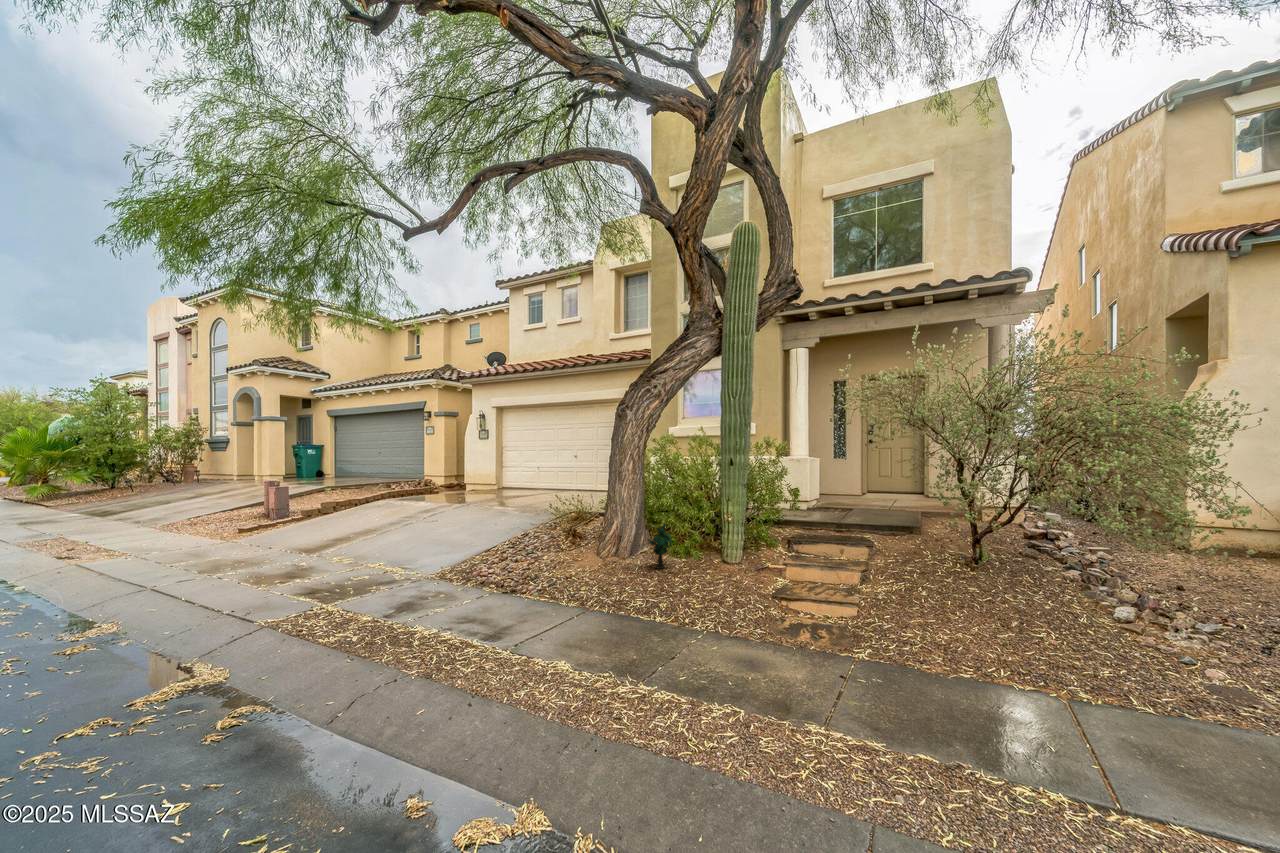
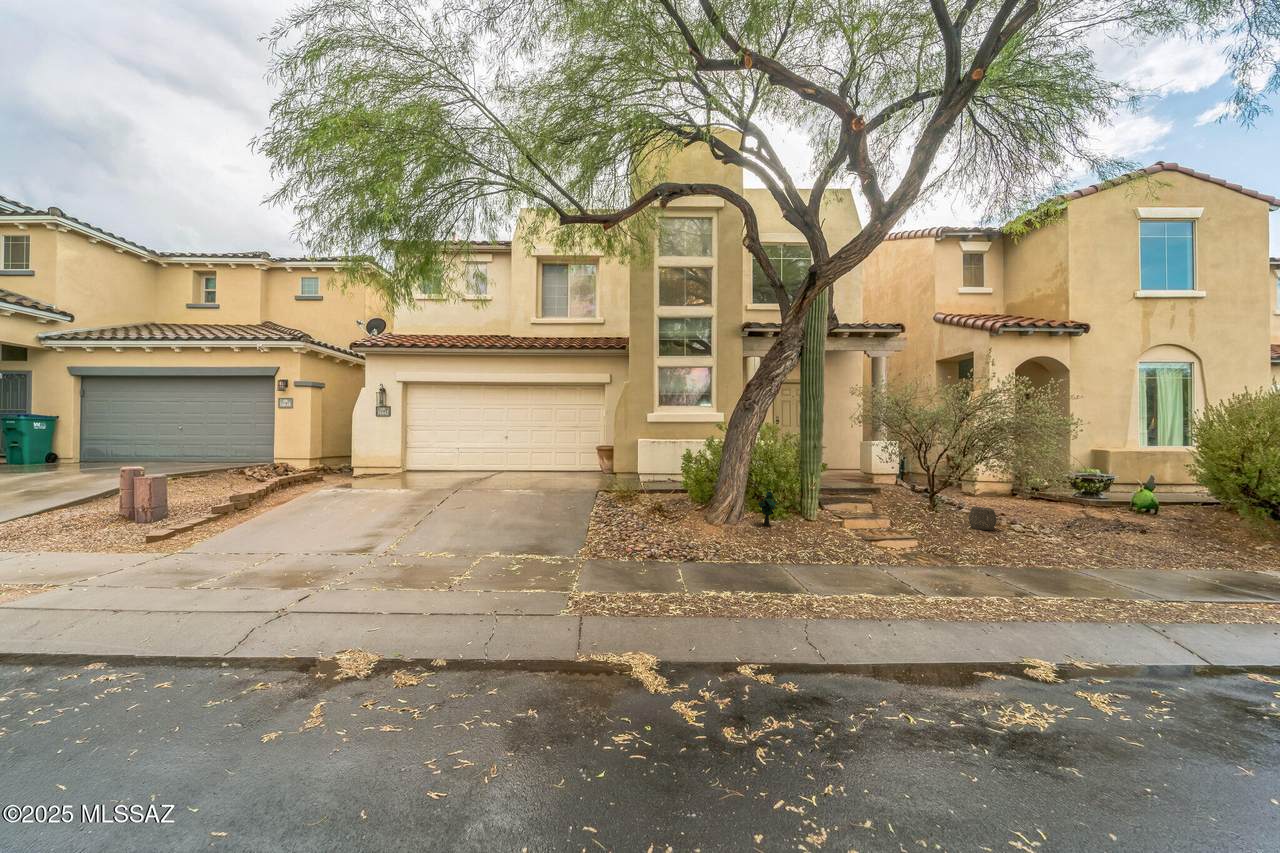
woven basket: none [990,562,1037,603] -> present [969,507,997,530]

